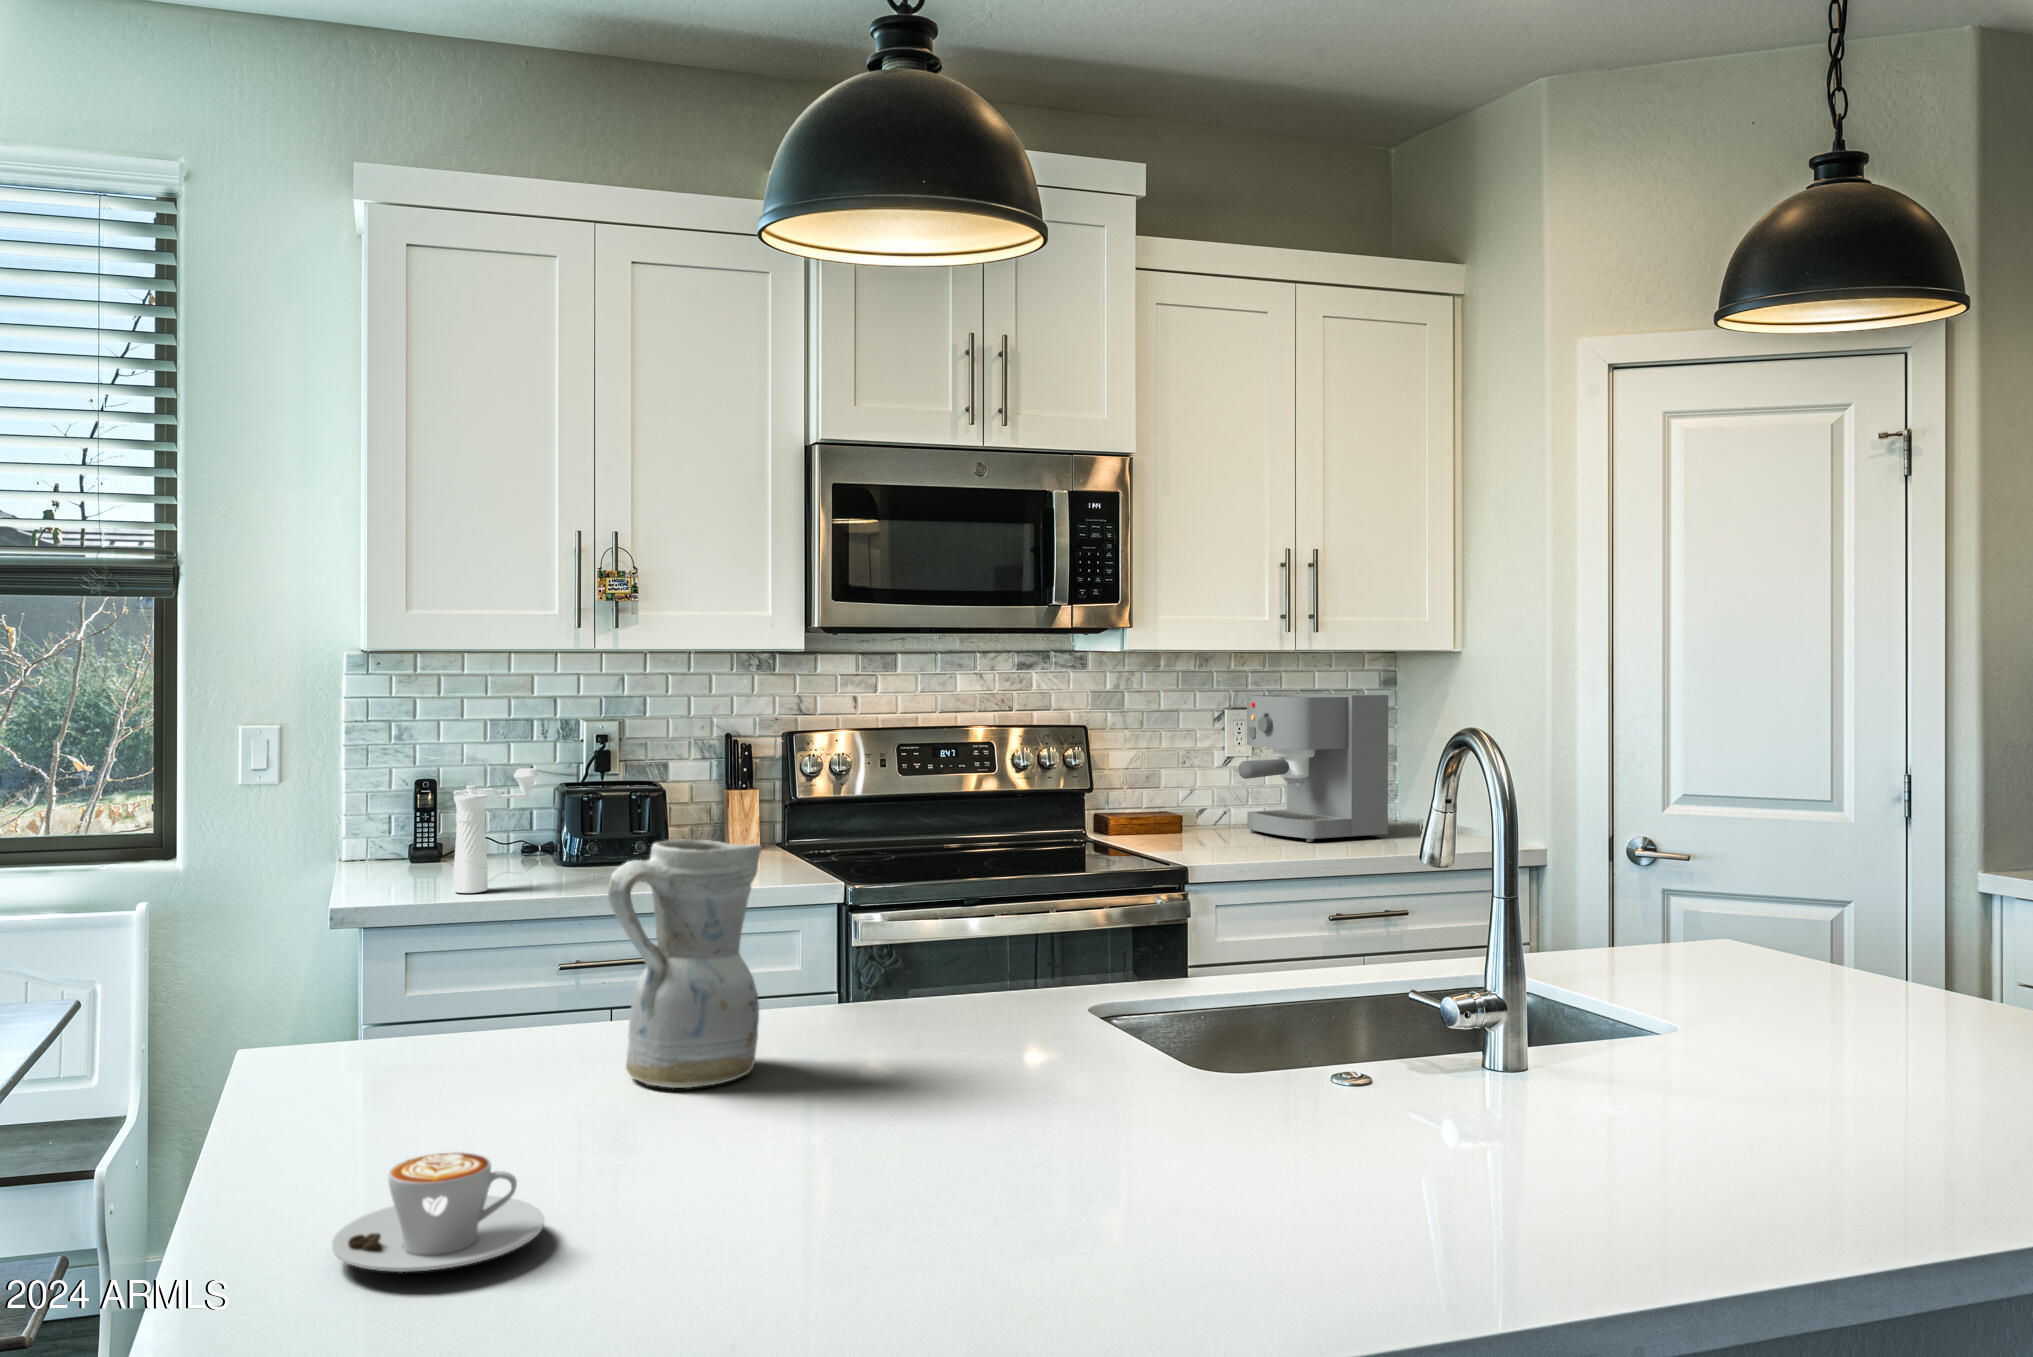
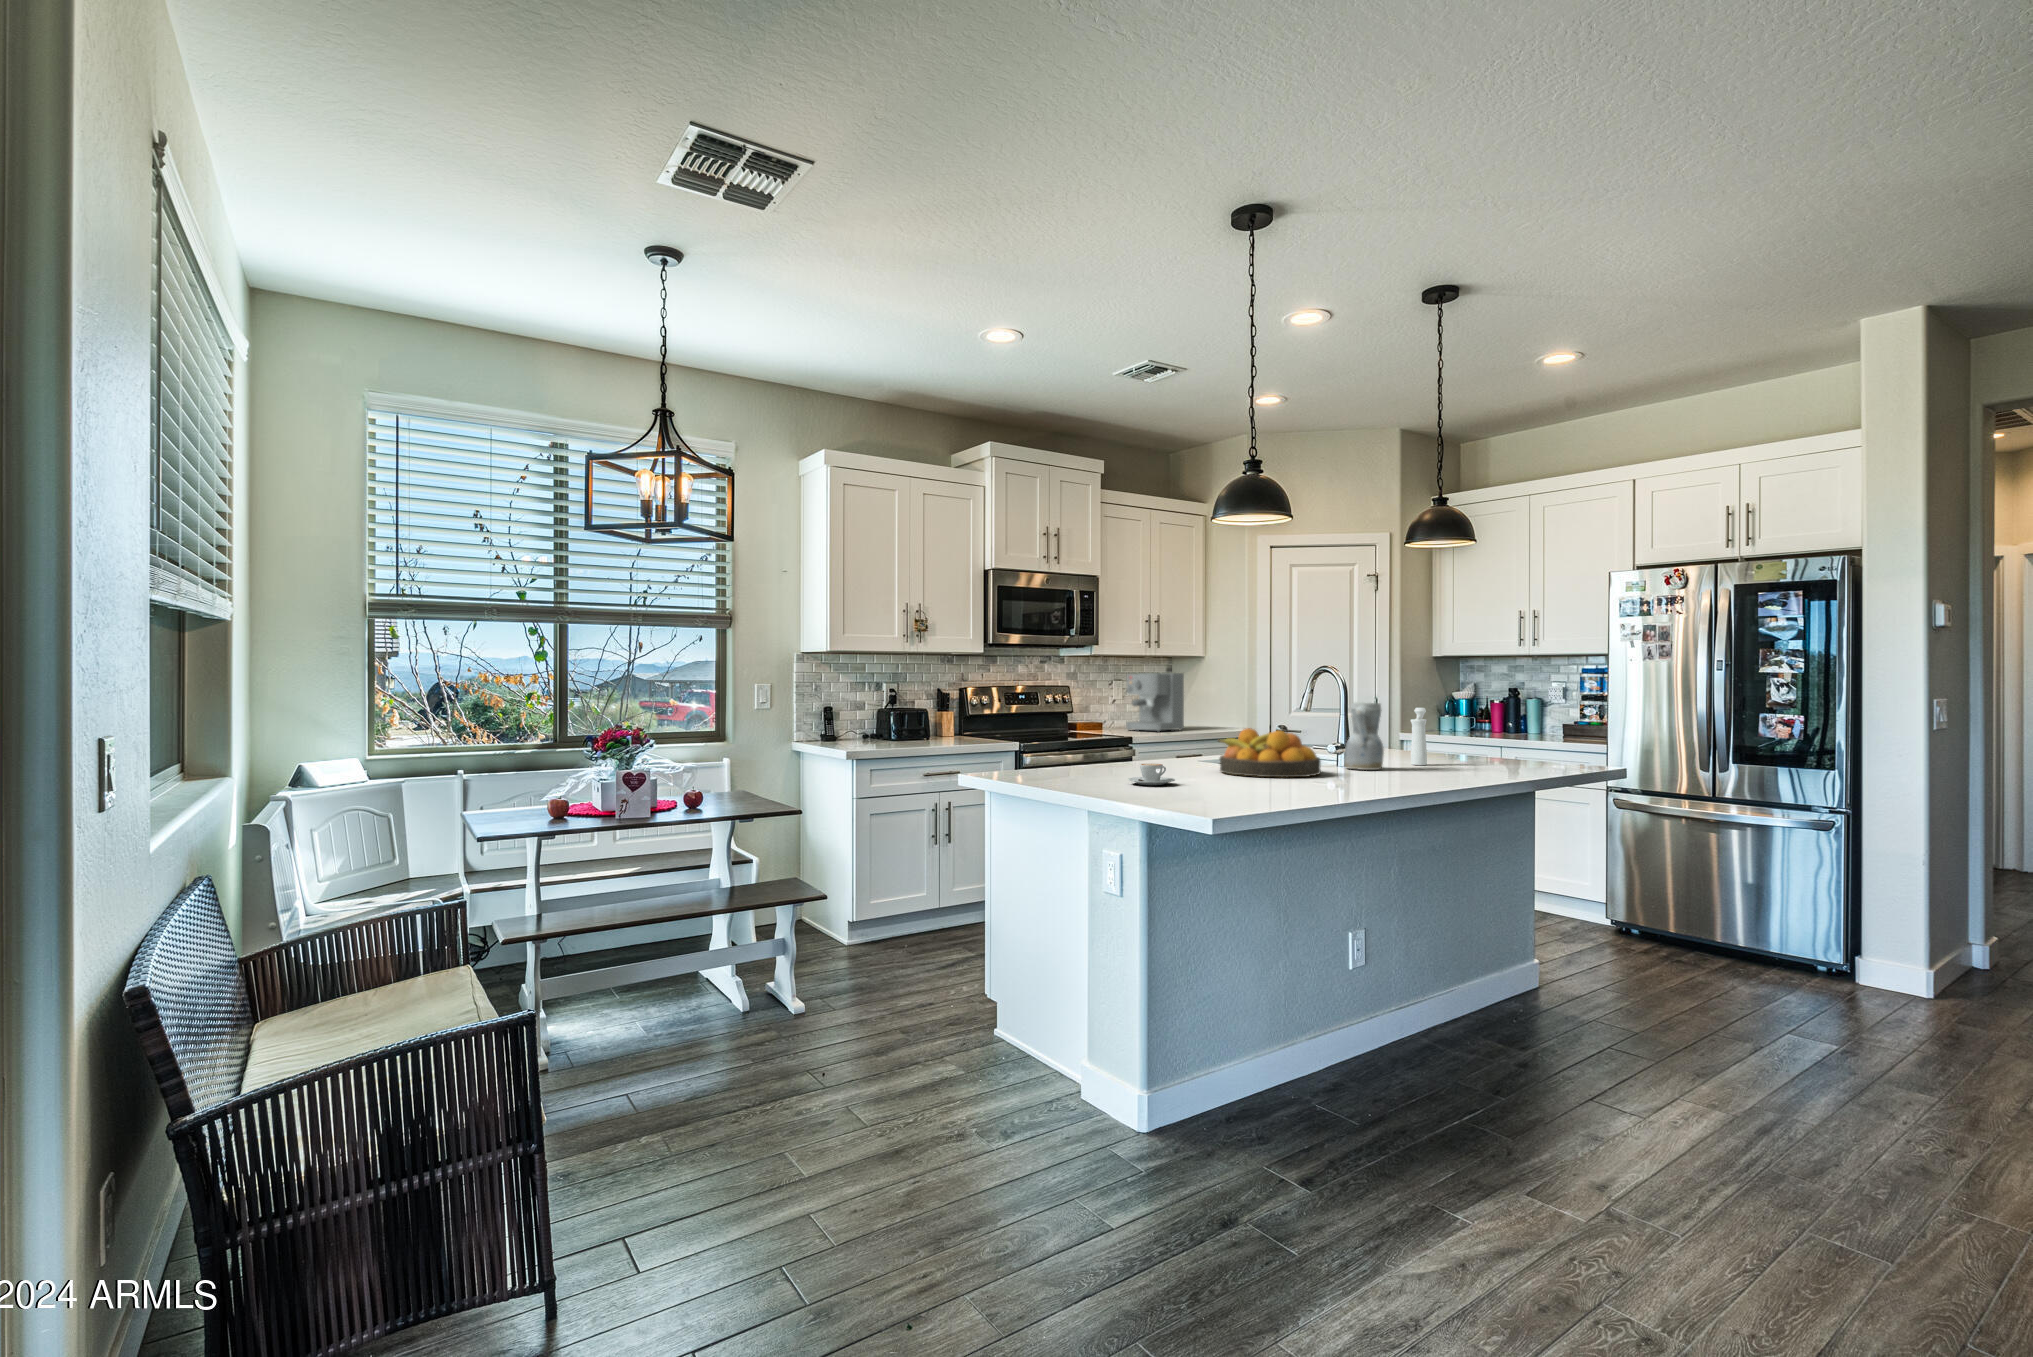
pepper mill: present [454,768,539,893] -> present [1411,708,1427,765]
ceramic pitcher: present [608,840,762,1088] -> present [1344,702,1384,770]
fruit bowl: none [963,964,1350,1216] -> present [1218,728,1321,777]

